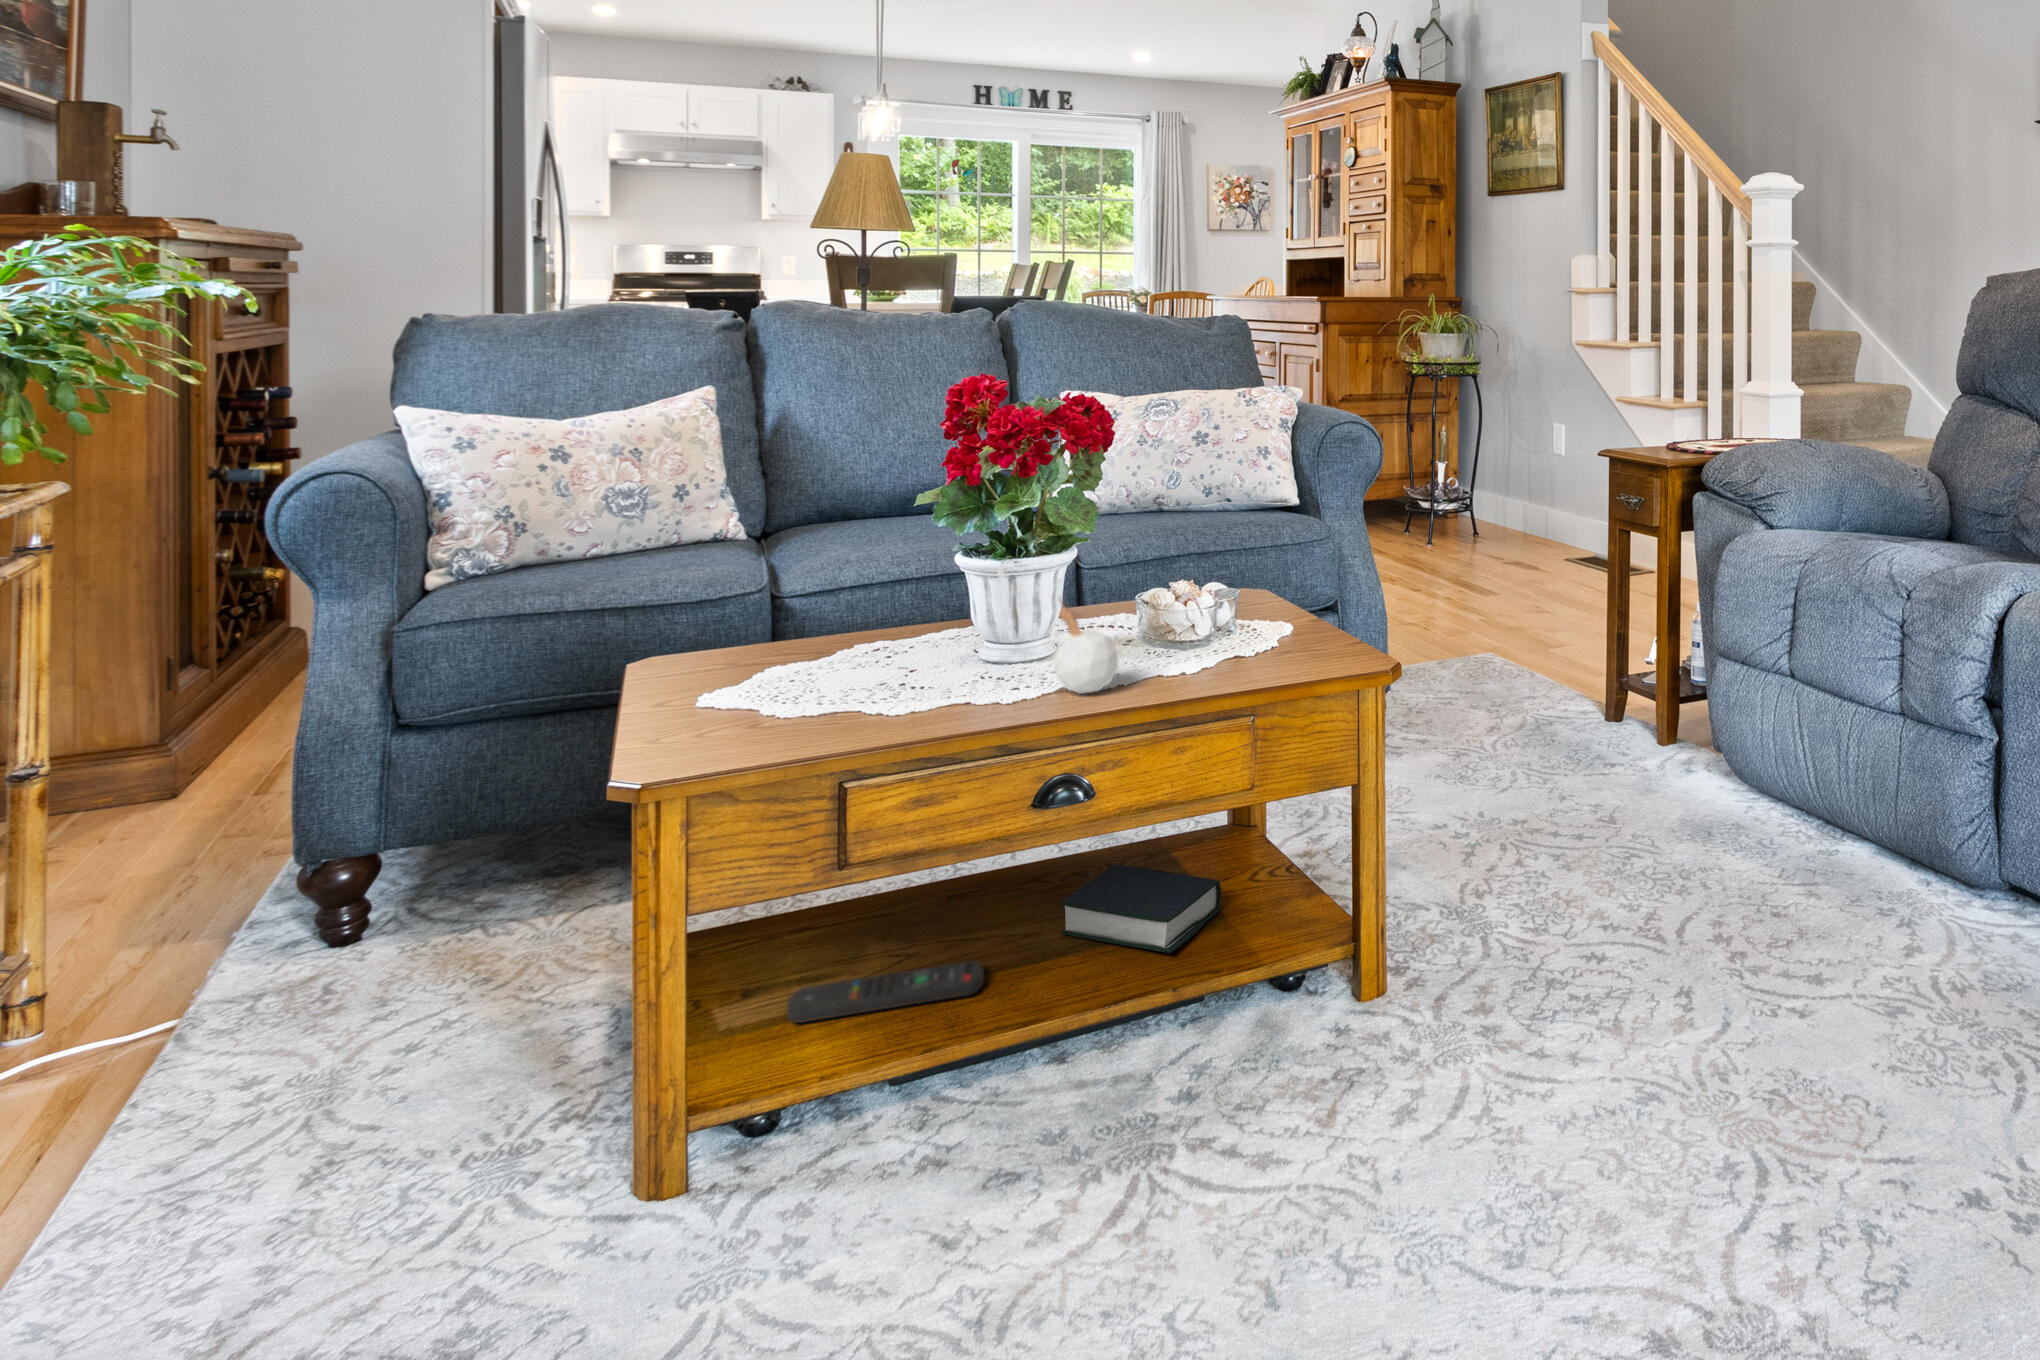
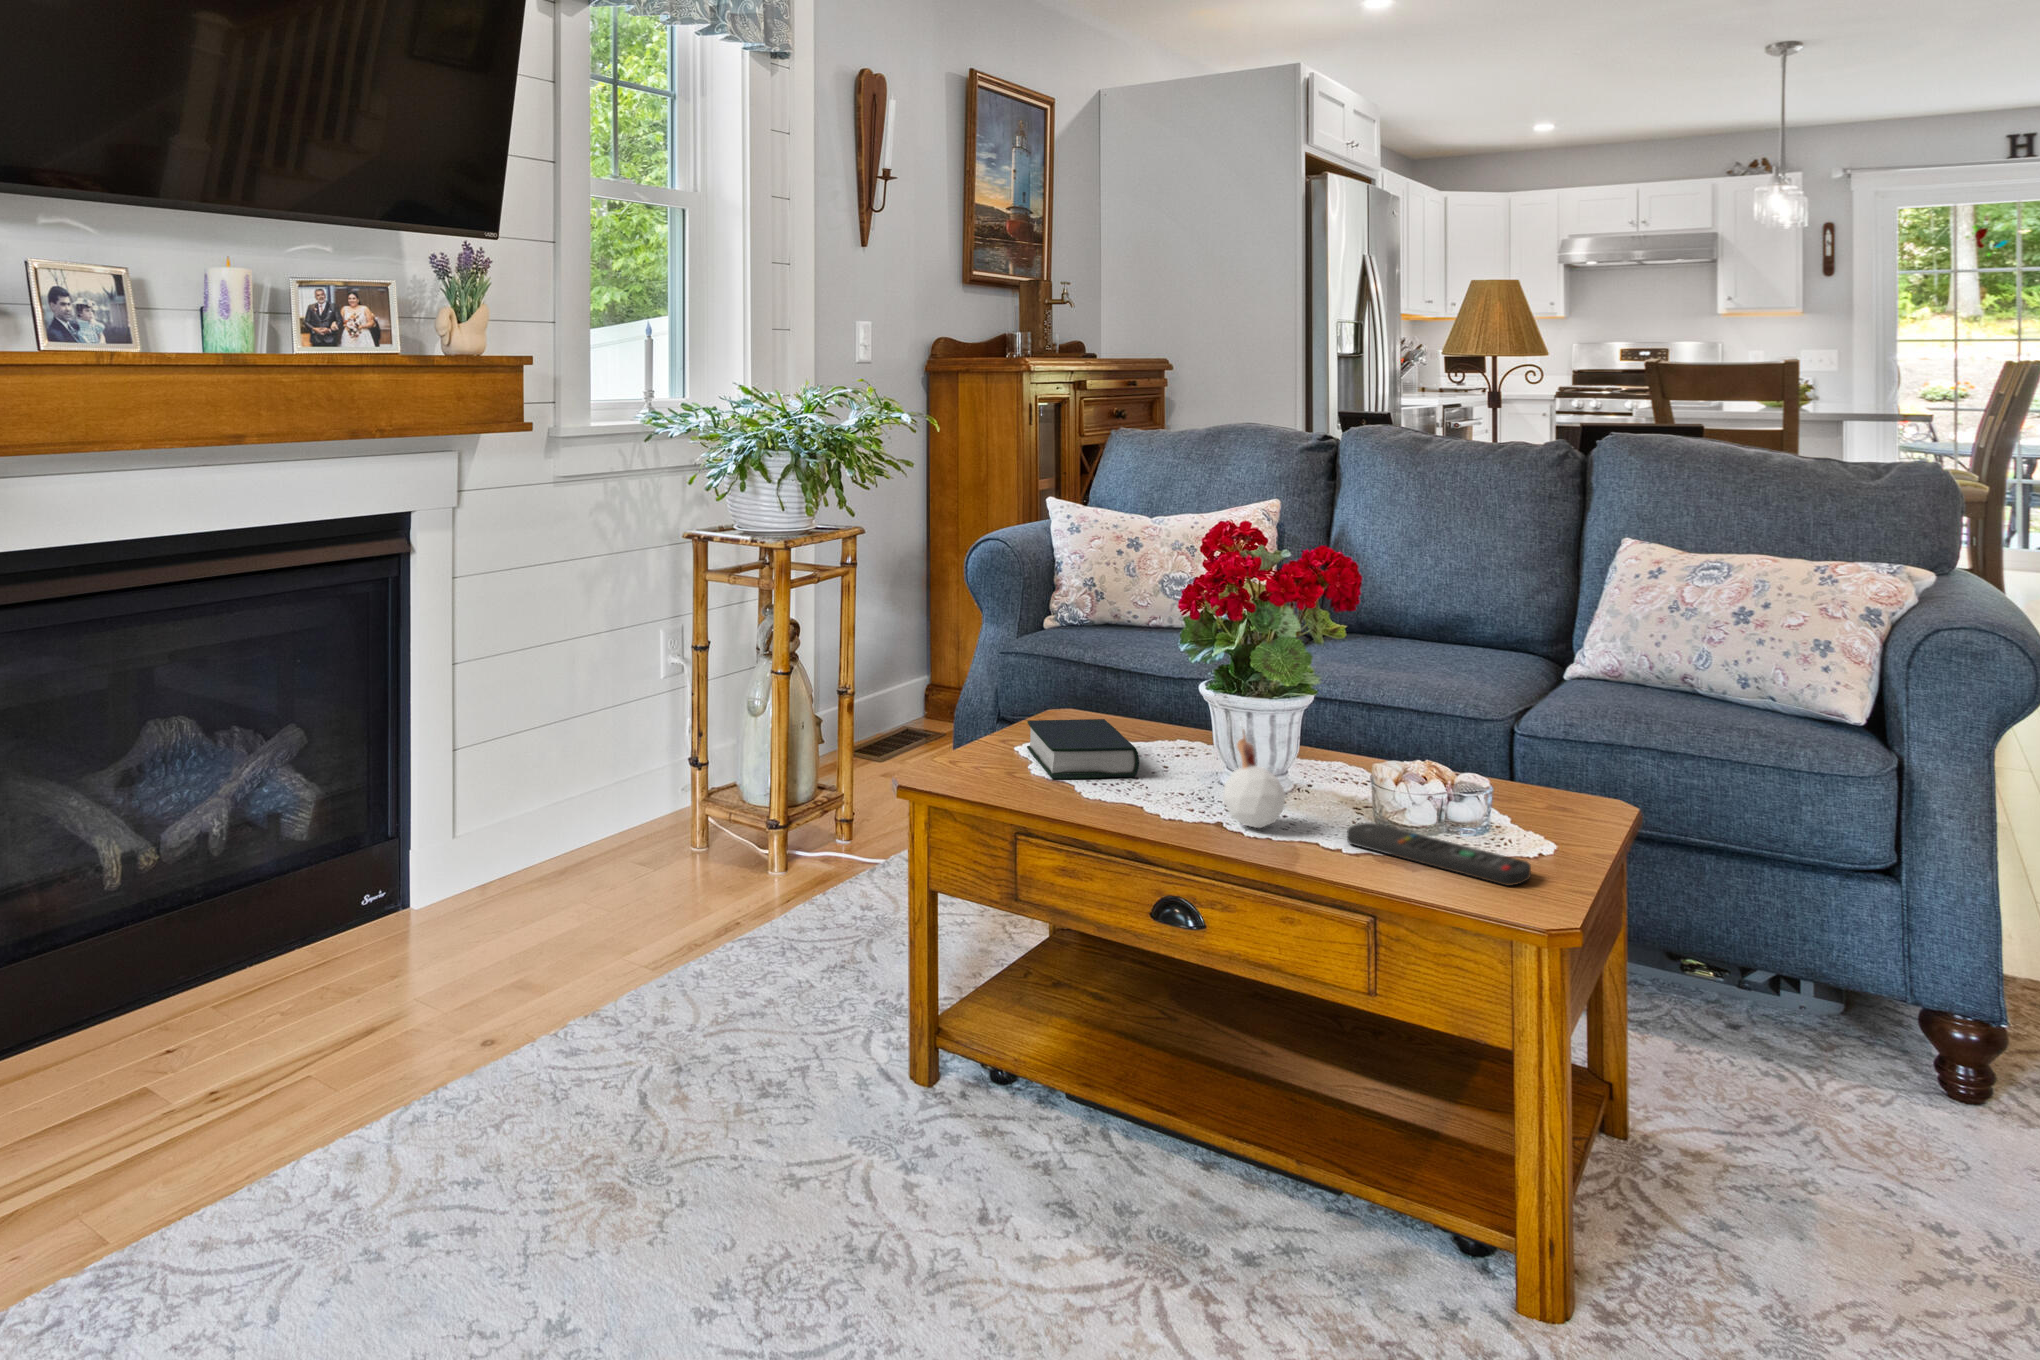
book: present [1060,864,1221,953] -> present [1027,719,1139,779]
remote control: present [787,961,984,1023] -> present [1347,823,1531,886]

